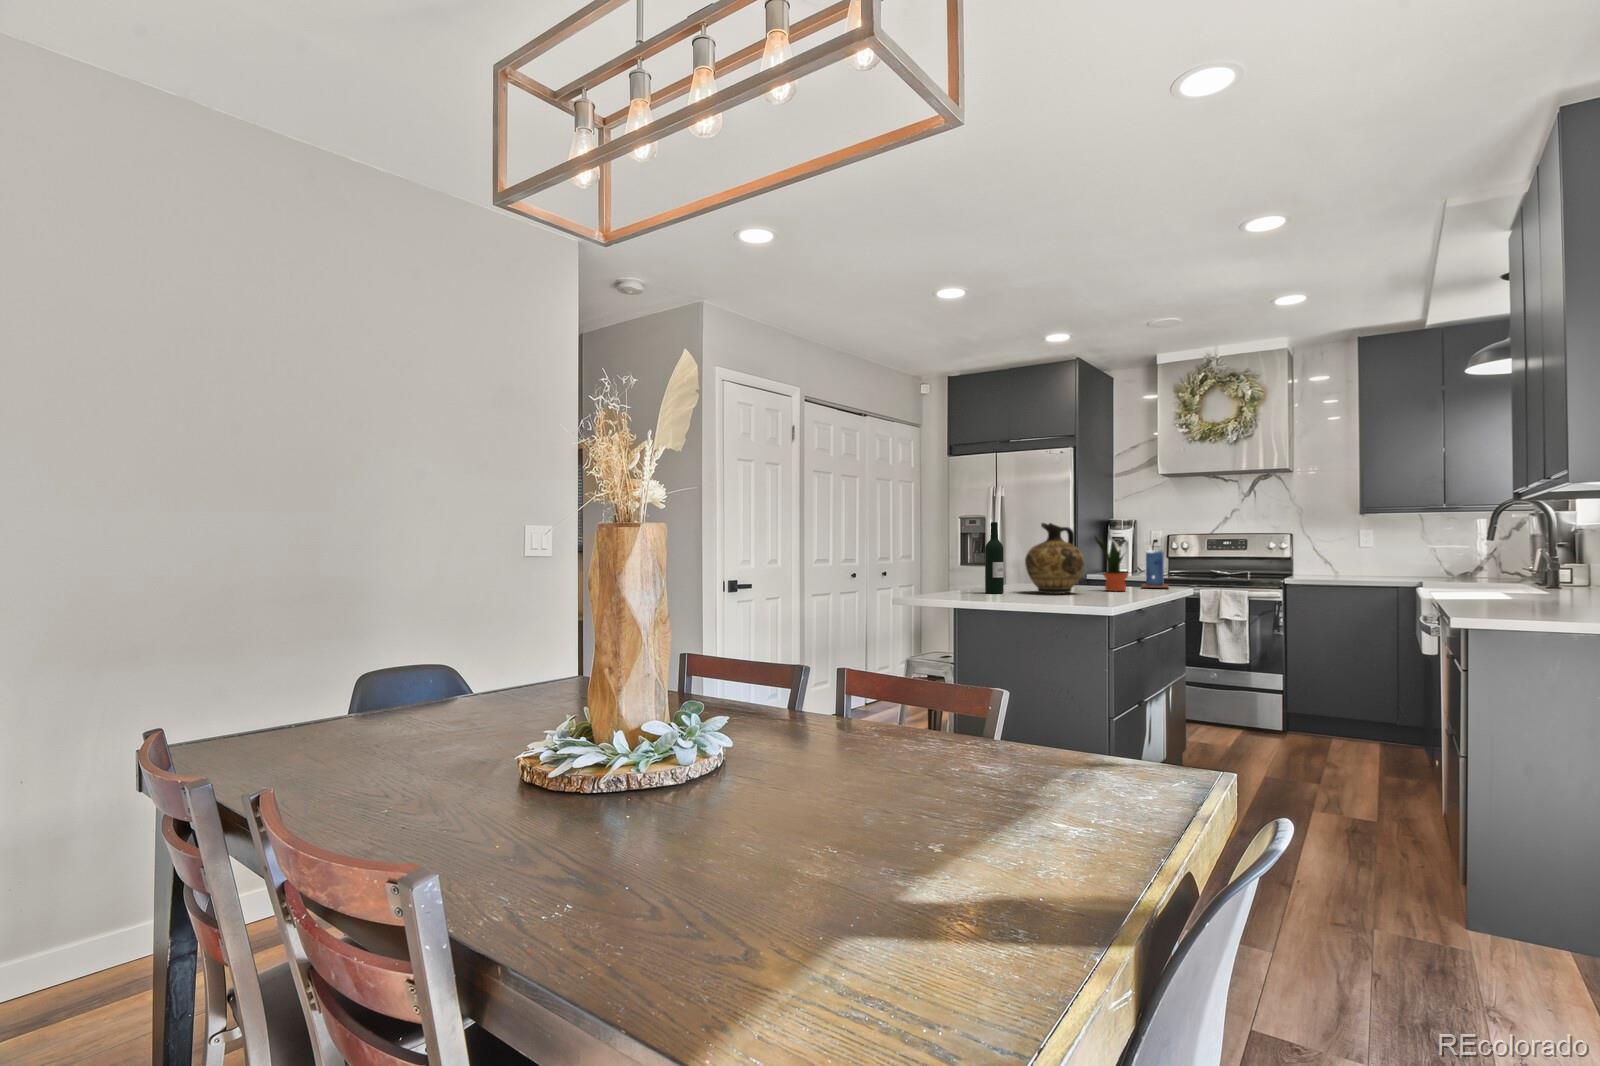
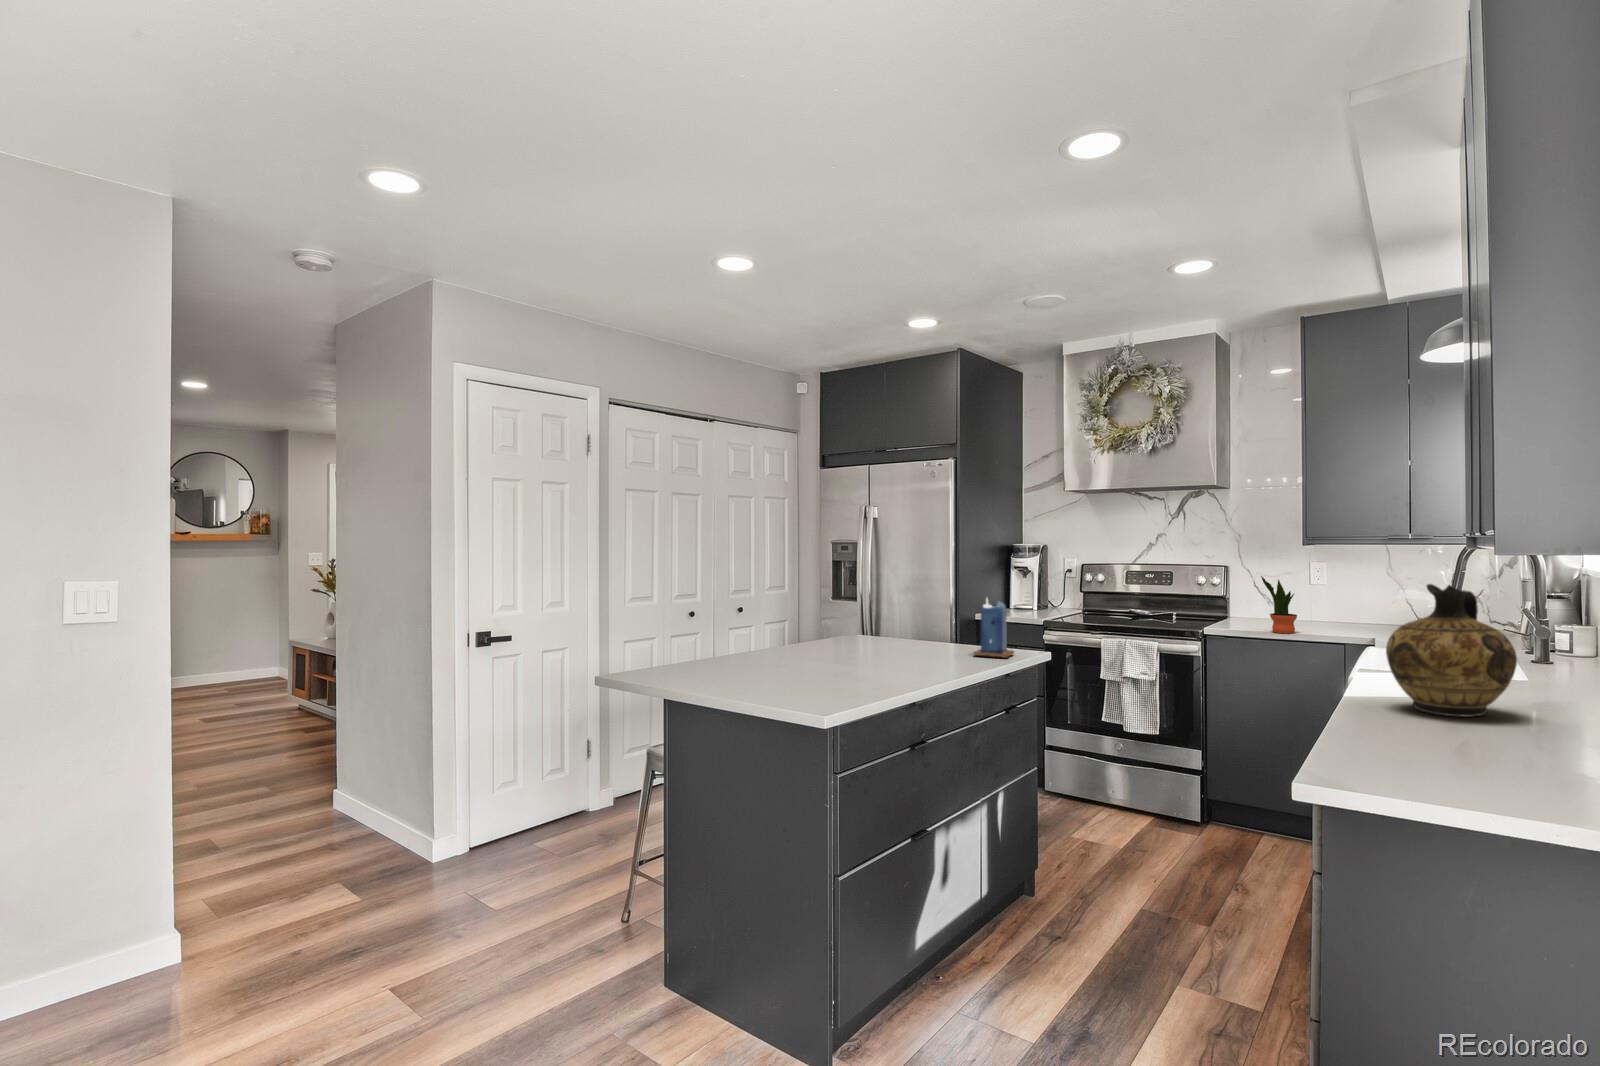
wine bottle: present [985,522,1004,593] -> none [732,572,757,672]
ceramic jug: present [1025,523,1084,594] -> present [1386,584,1517,717]
potted plant: present [1094,536,1128,591] -> present [1261,576,1297,633]

